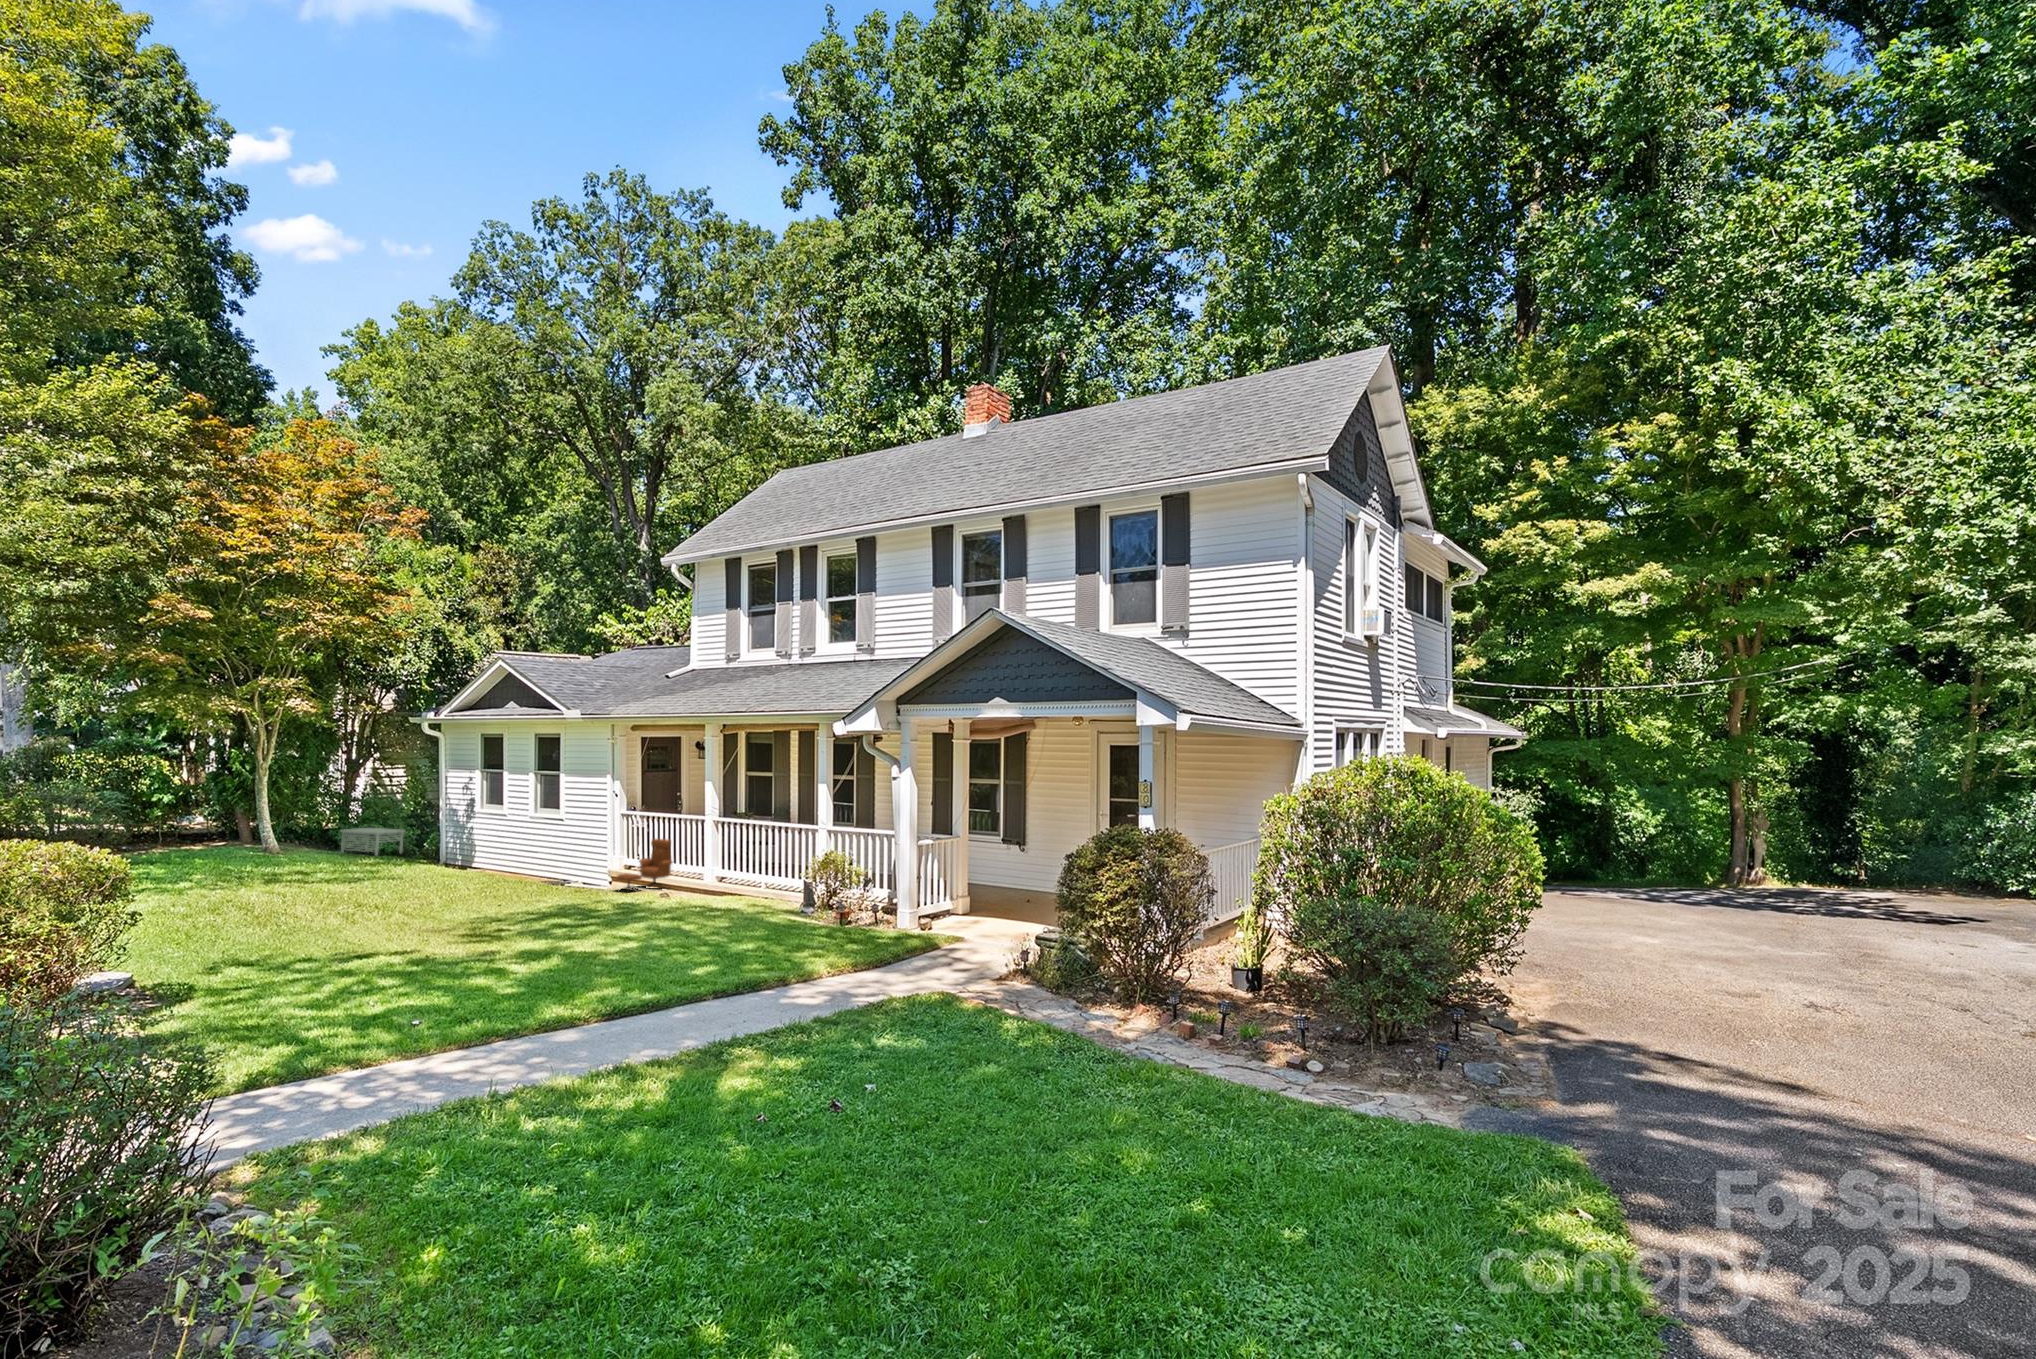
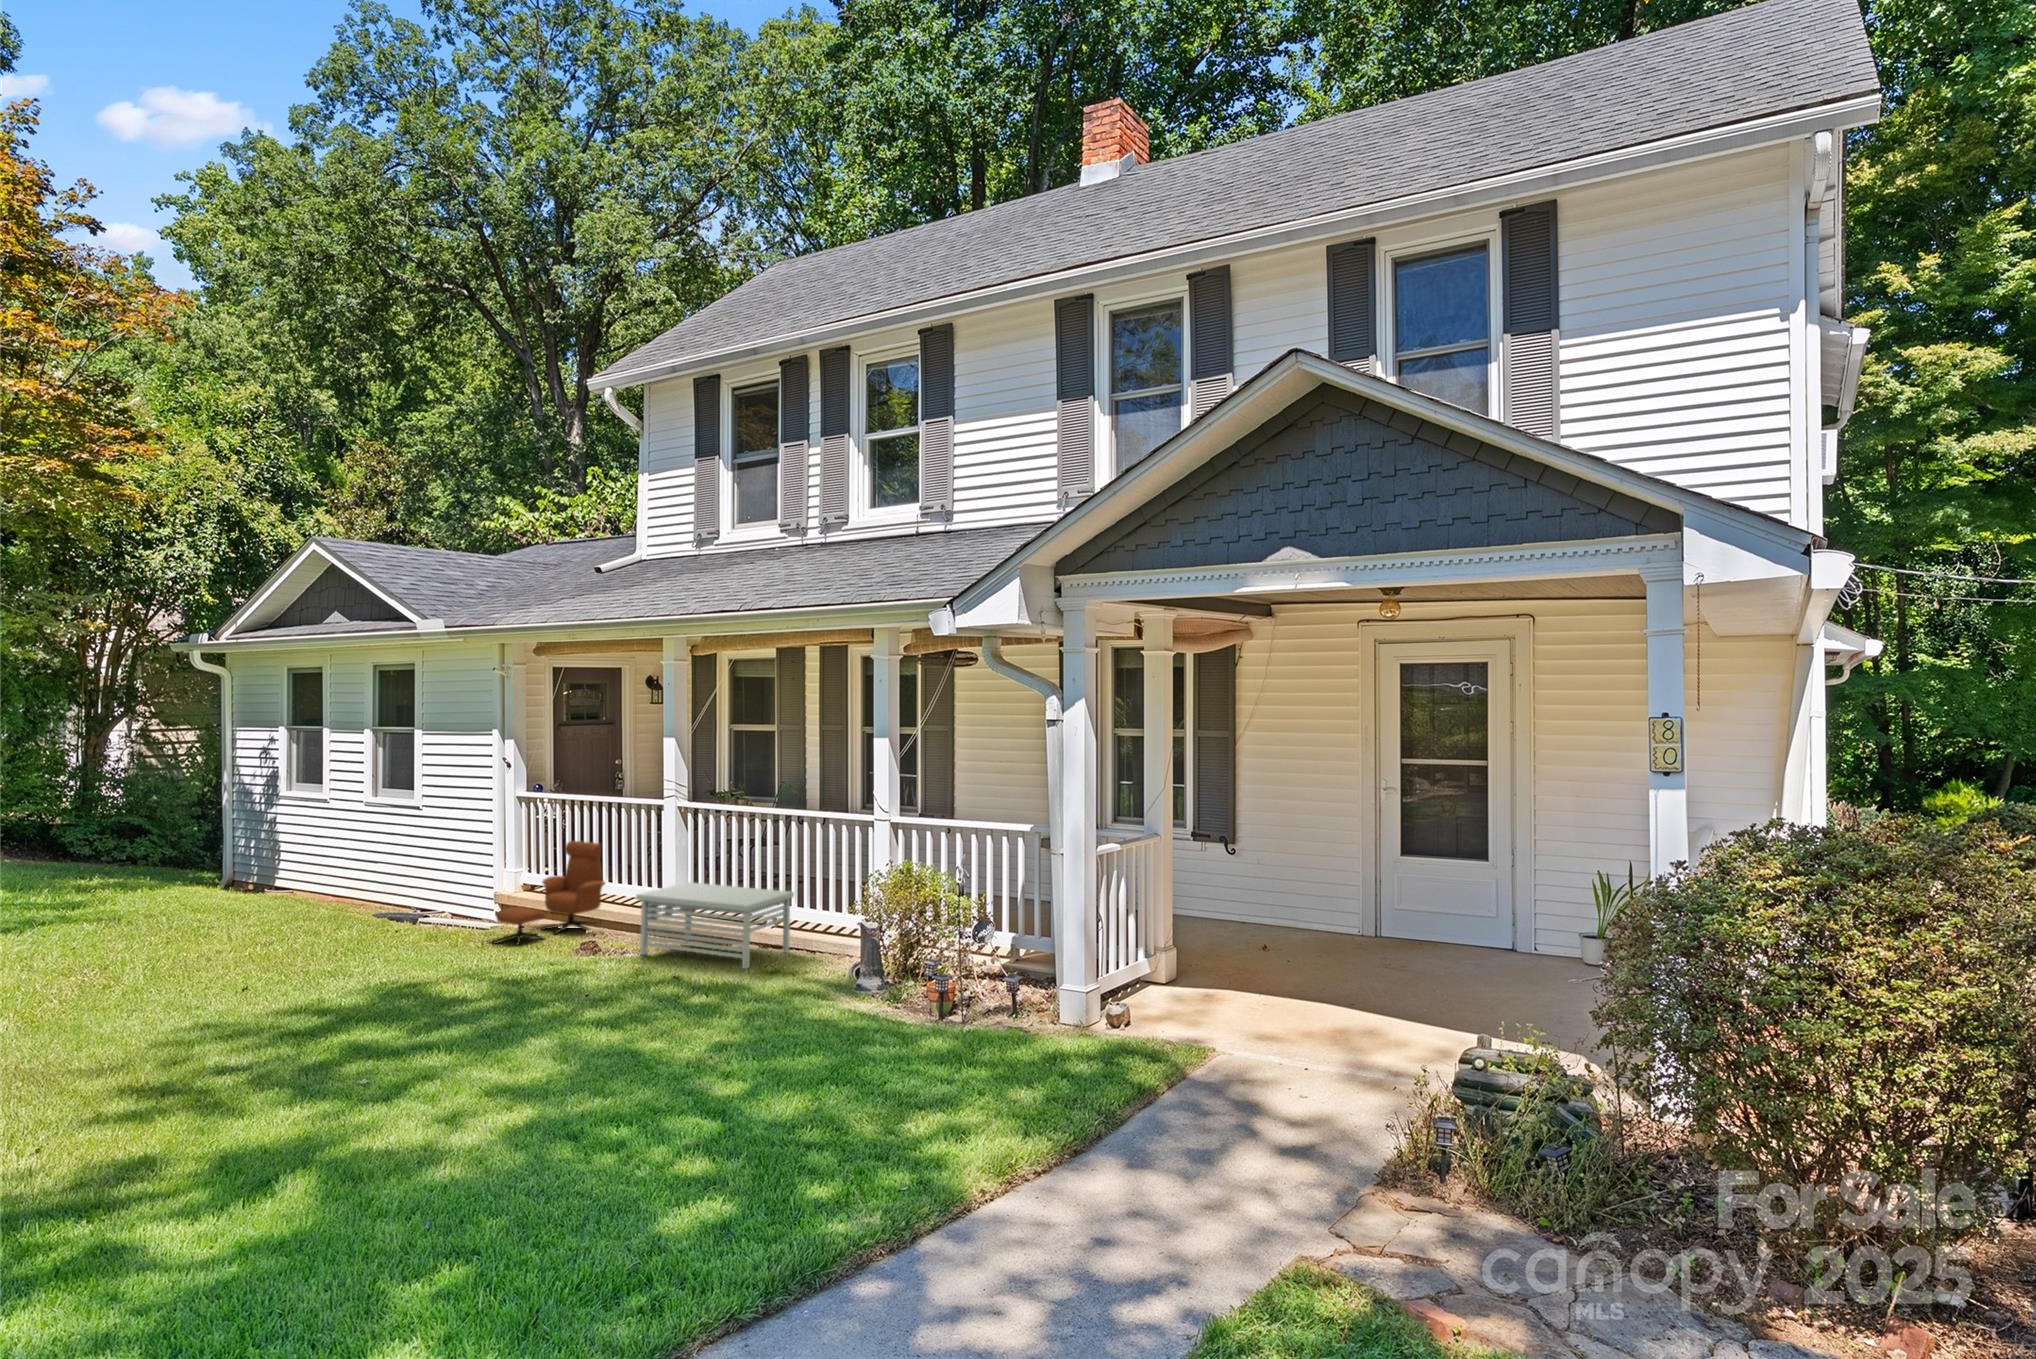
storage bench: present [341,828,405,856] -> present [636,882,794,969]

